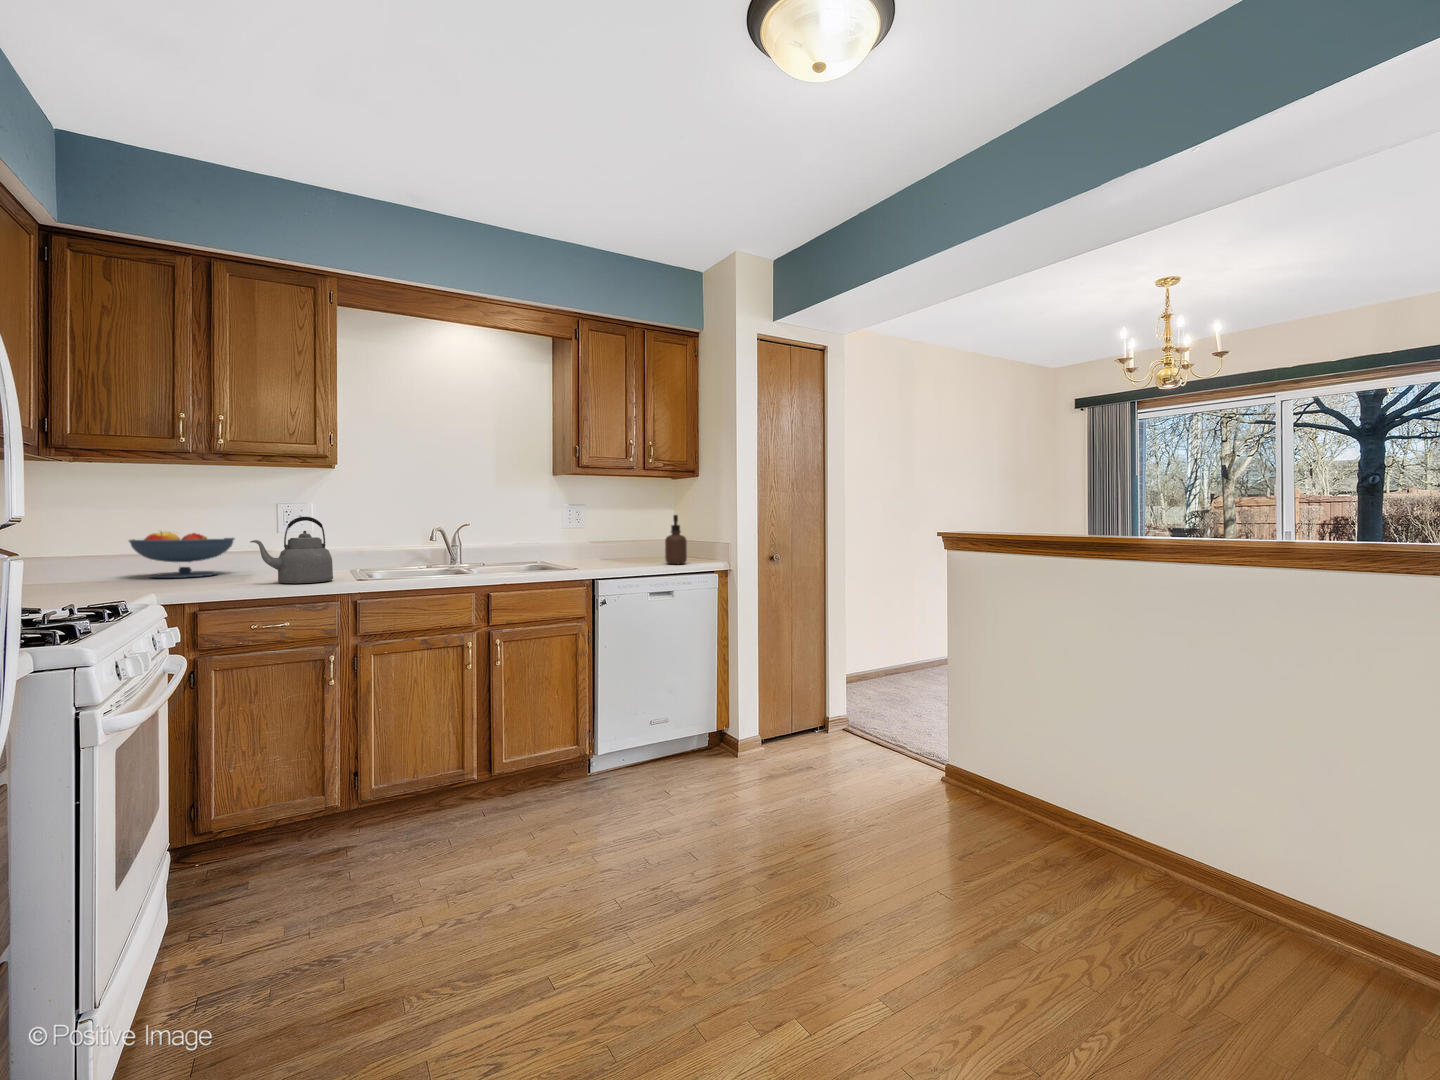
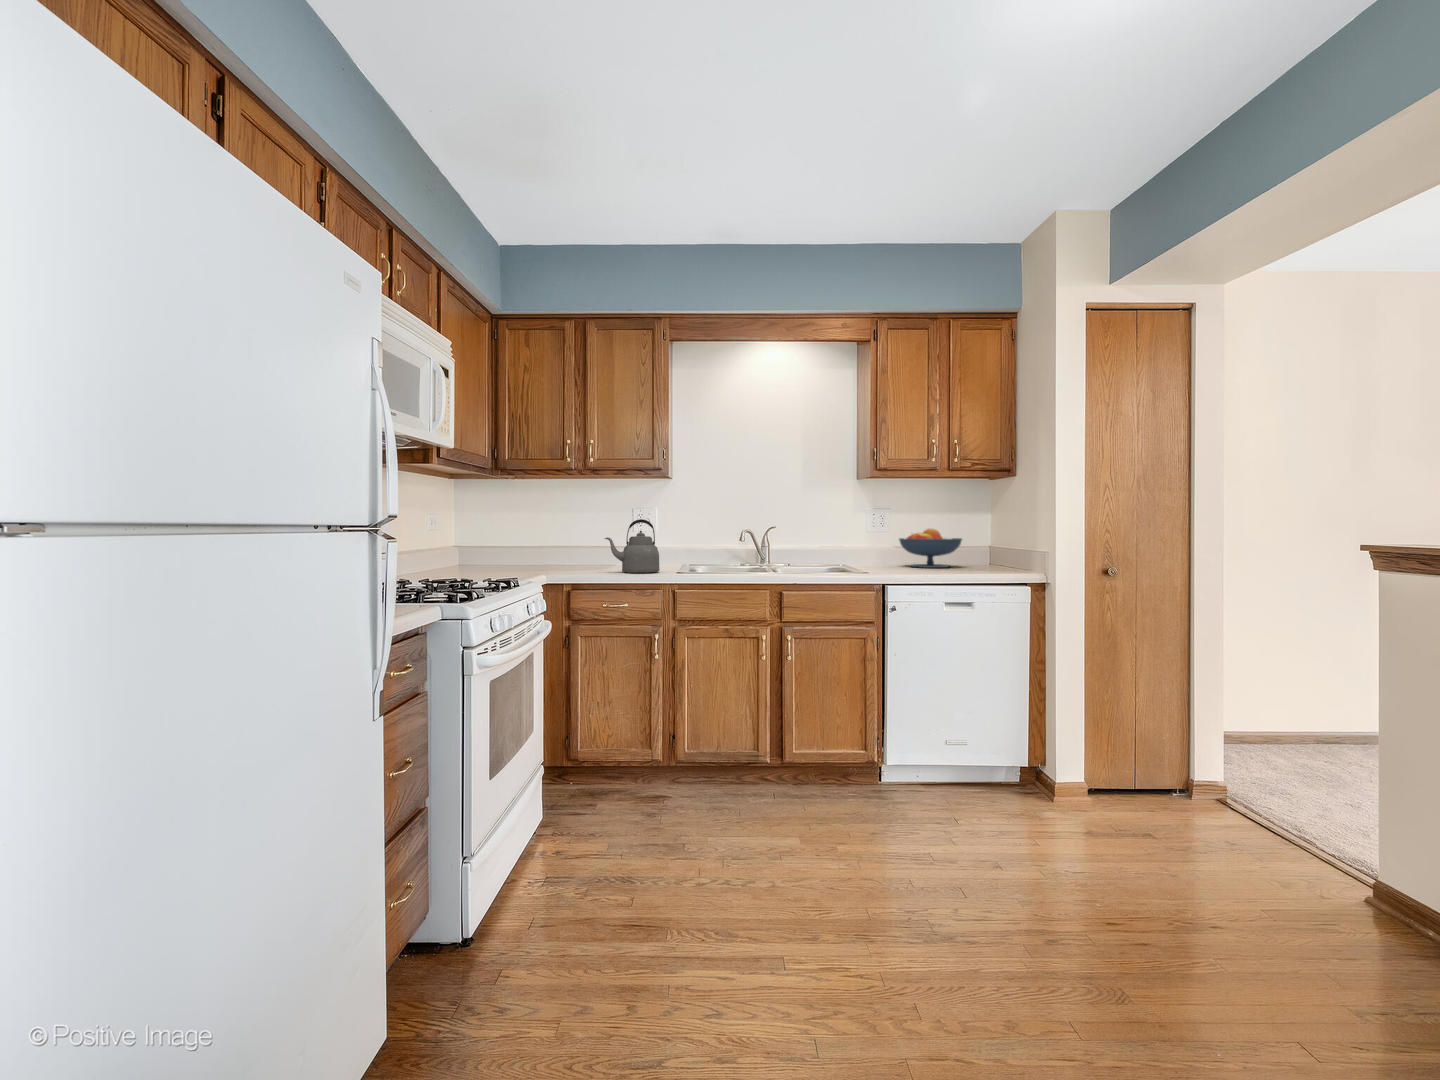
soap dispenser: present [665,515,687,564] -> none [971,518,996,573]
fruit bowl: present [129,531,234,578] -> present [899,529,962,568]

